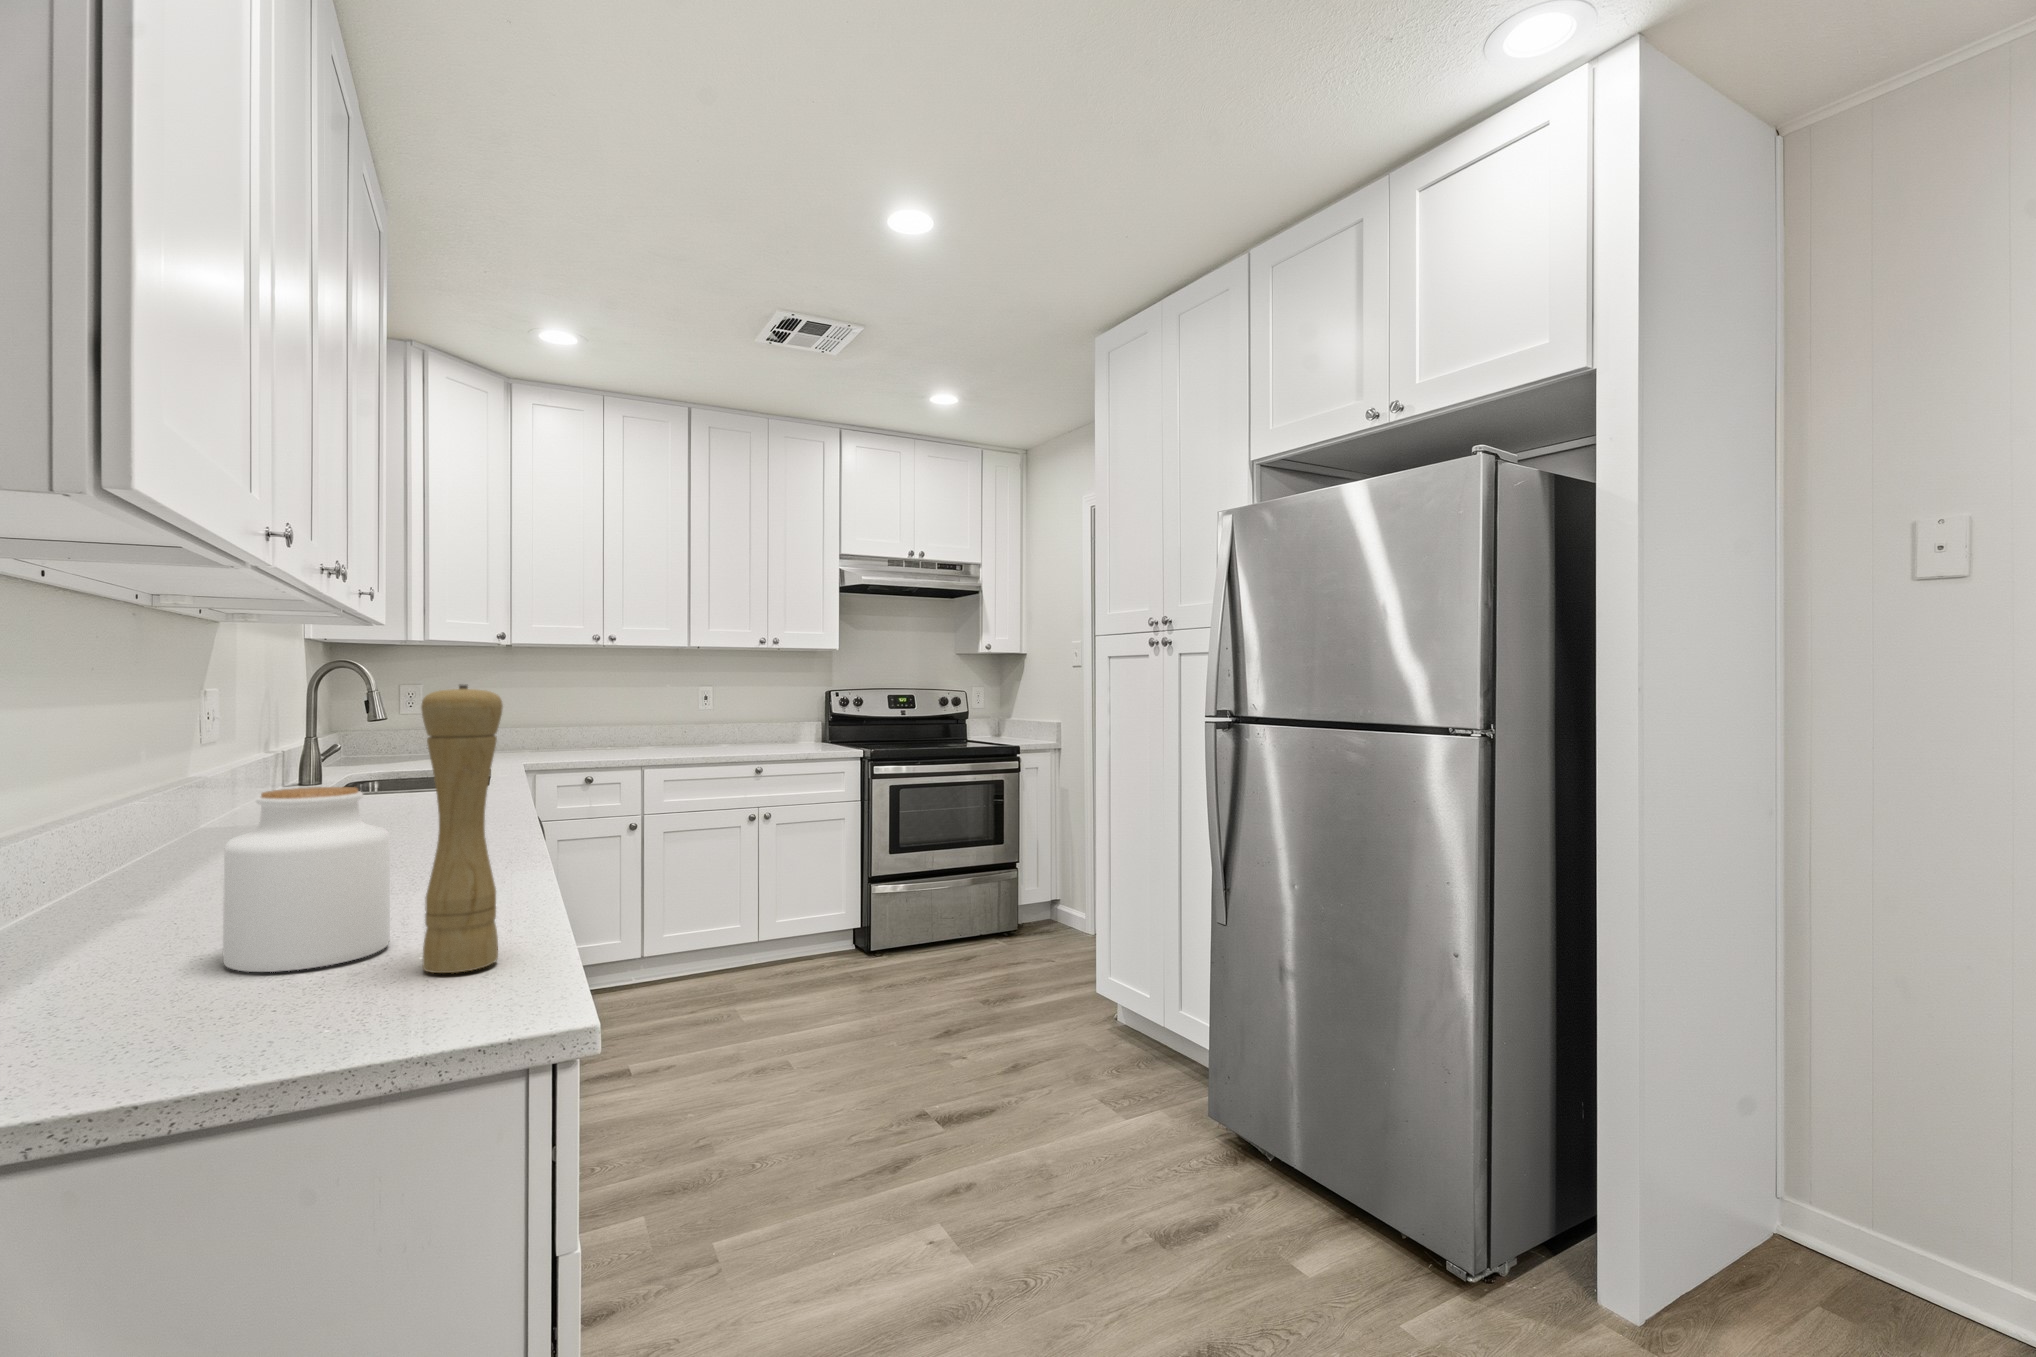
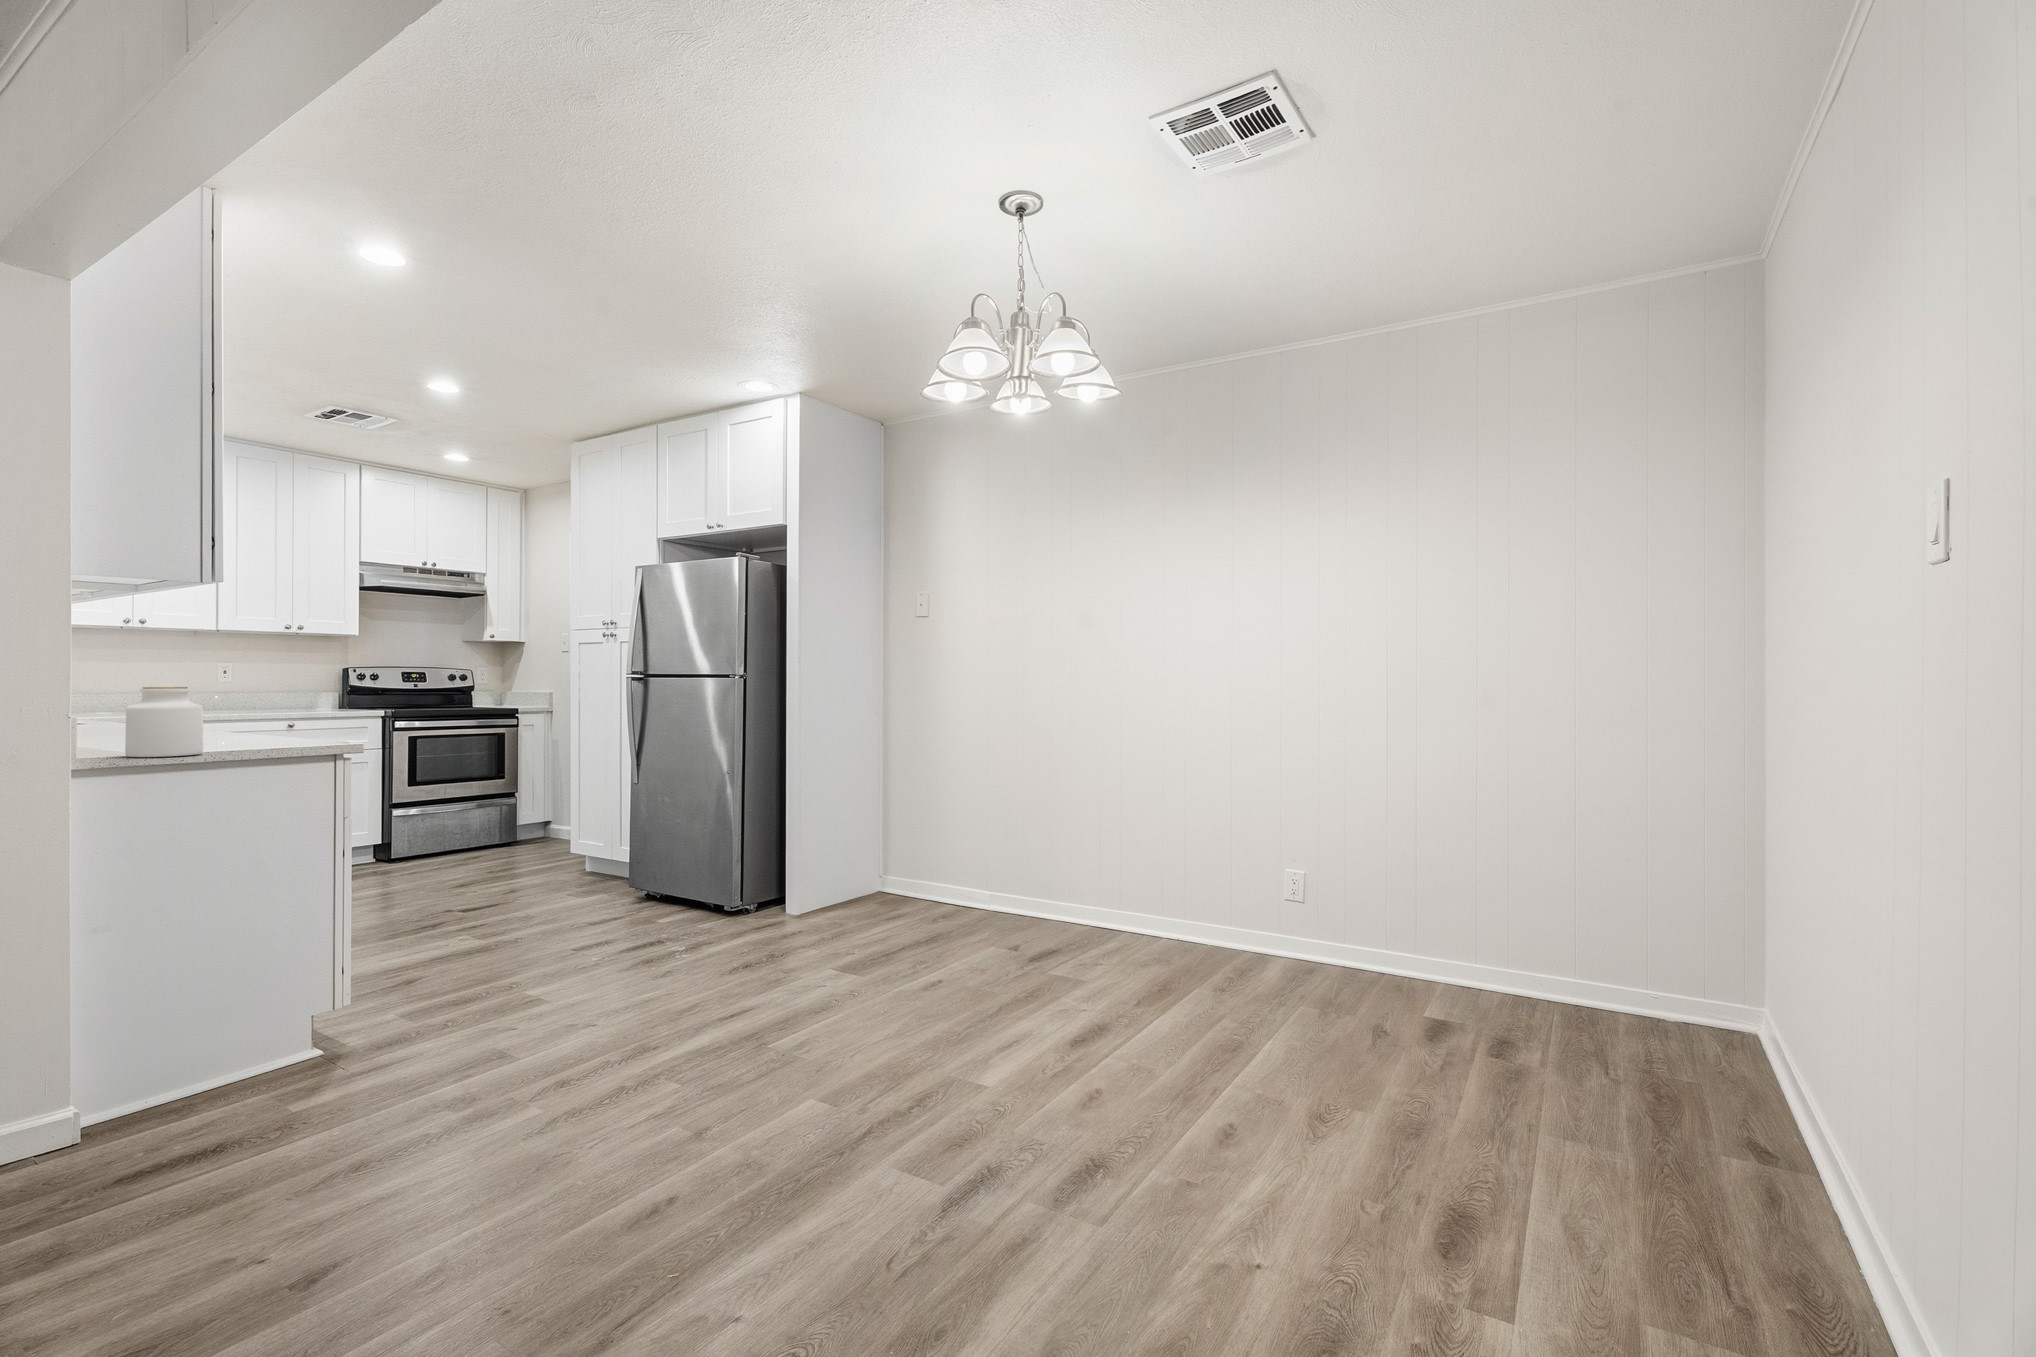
pepper mill: present [421,684,503,973] -> none [235,644,271,755]

